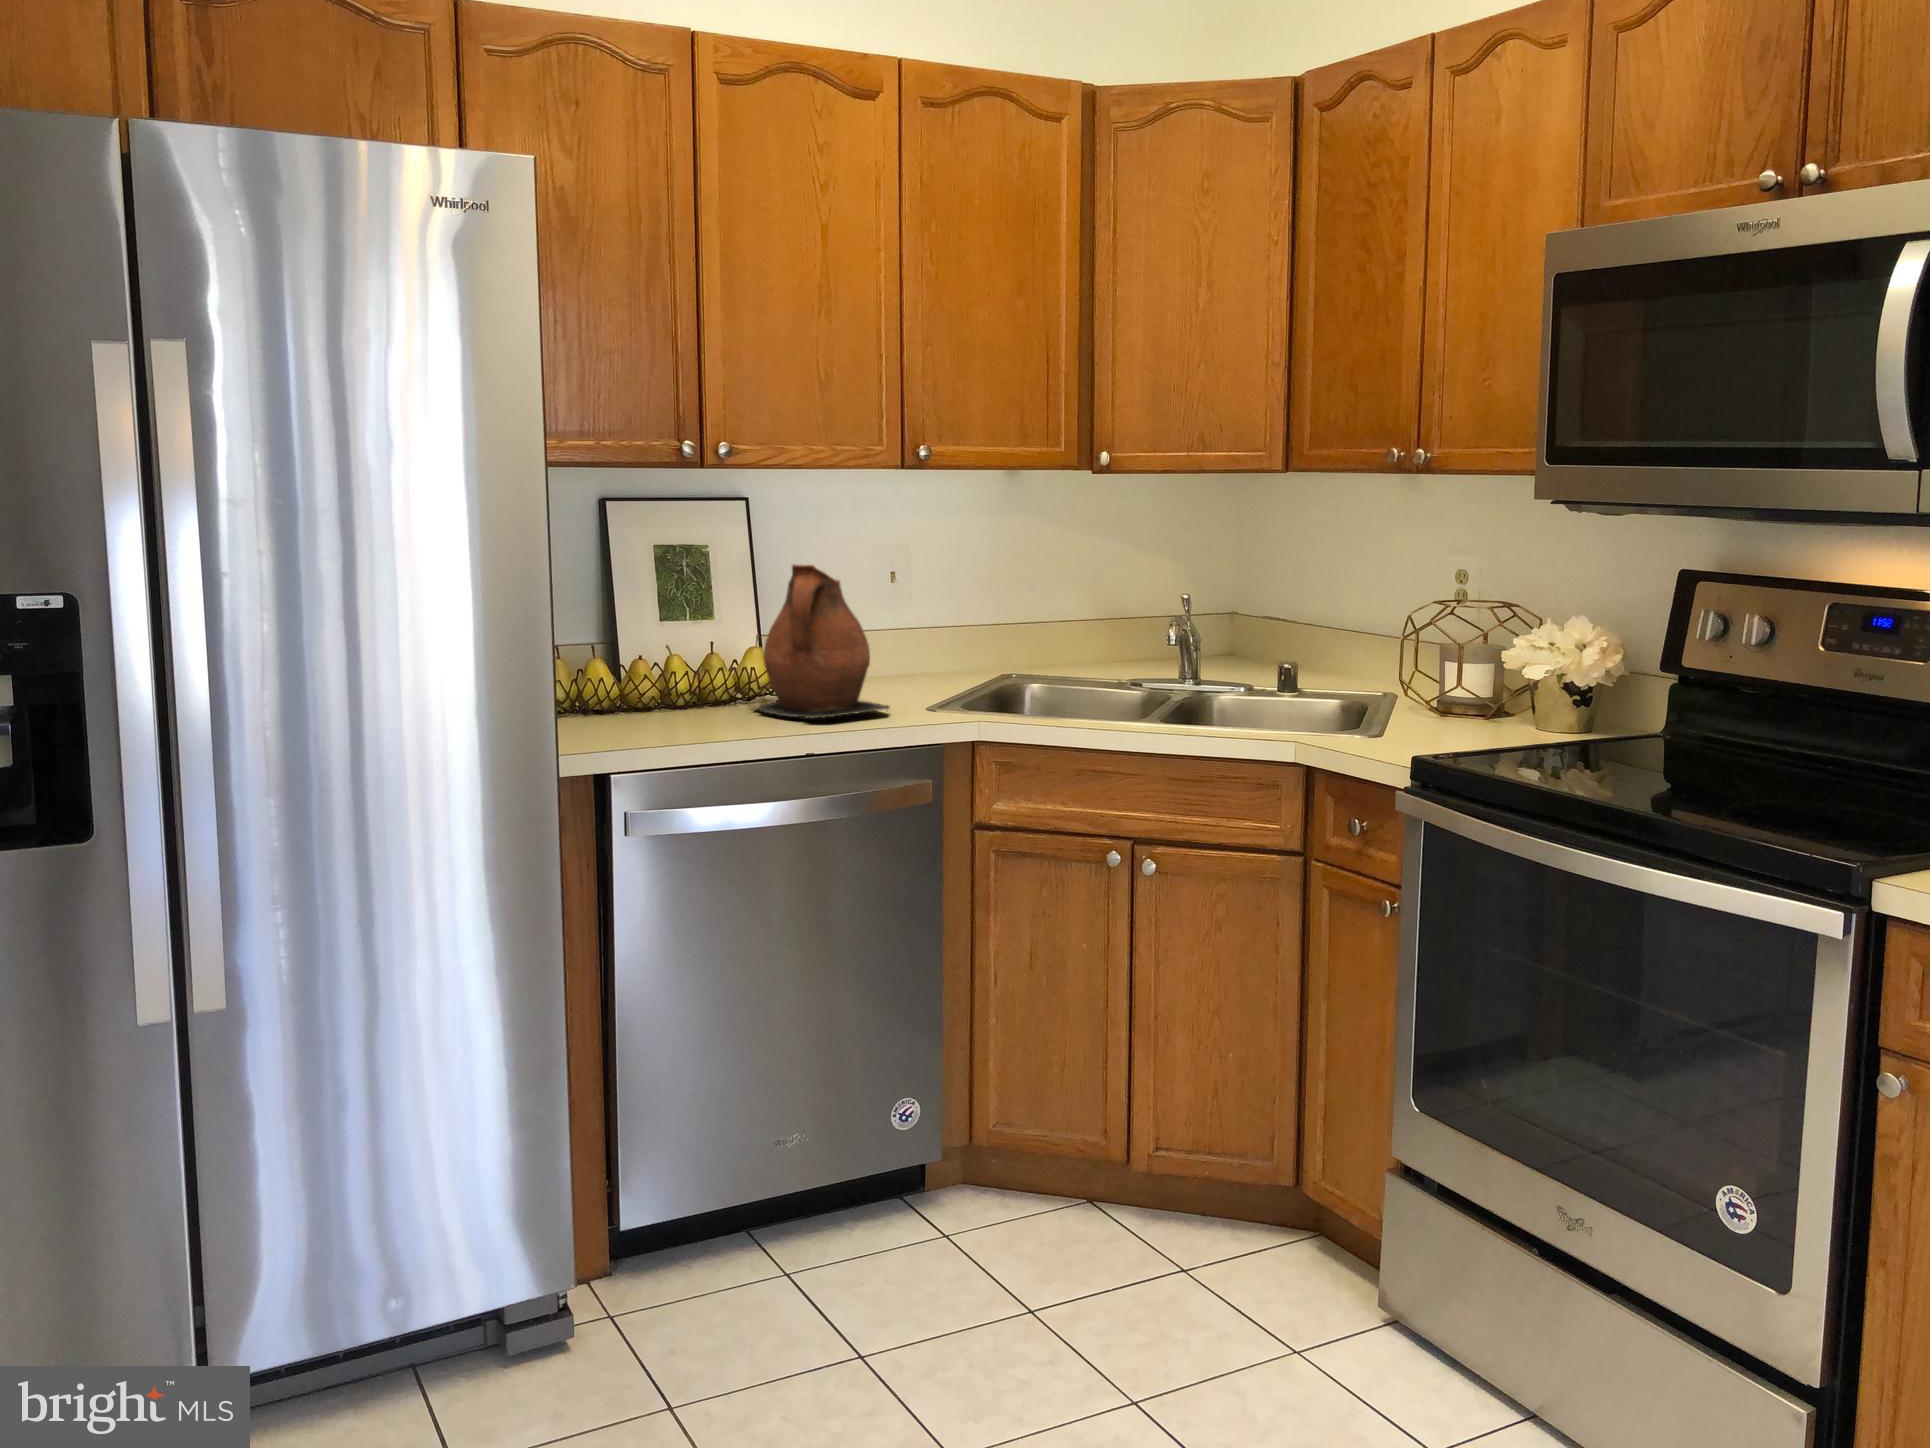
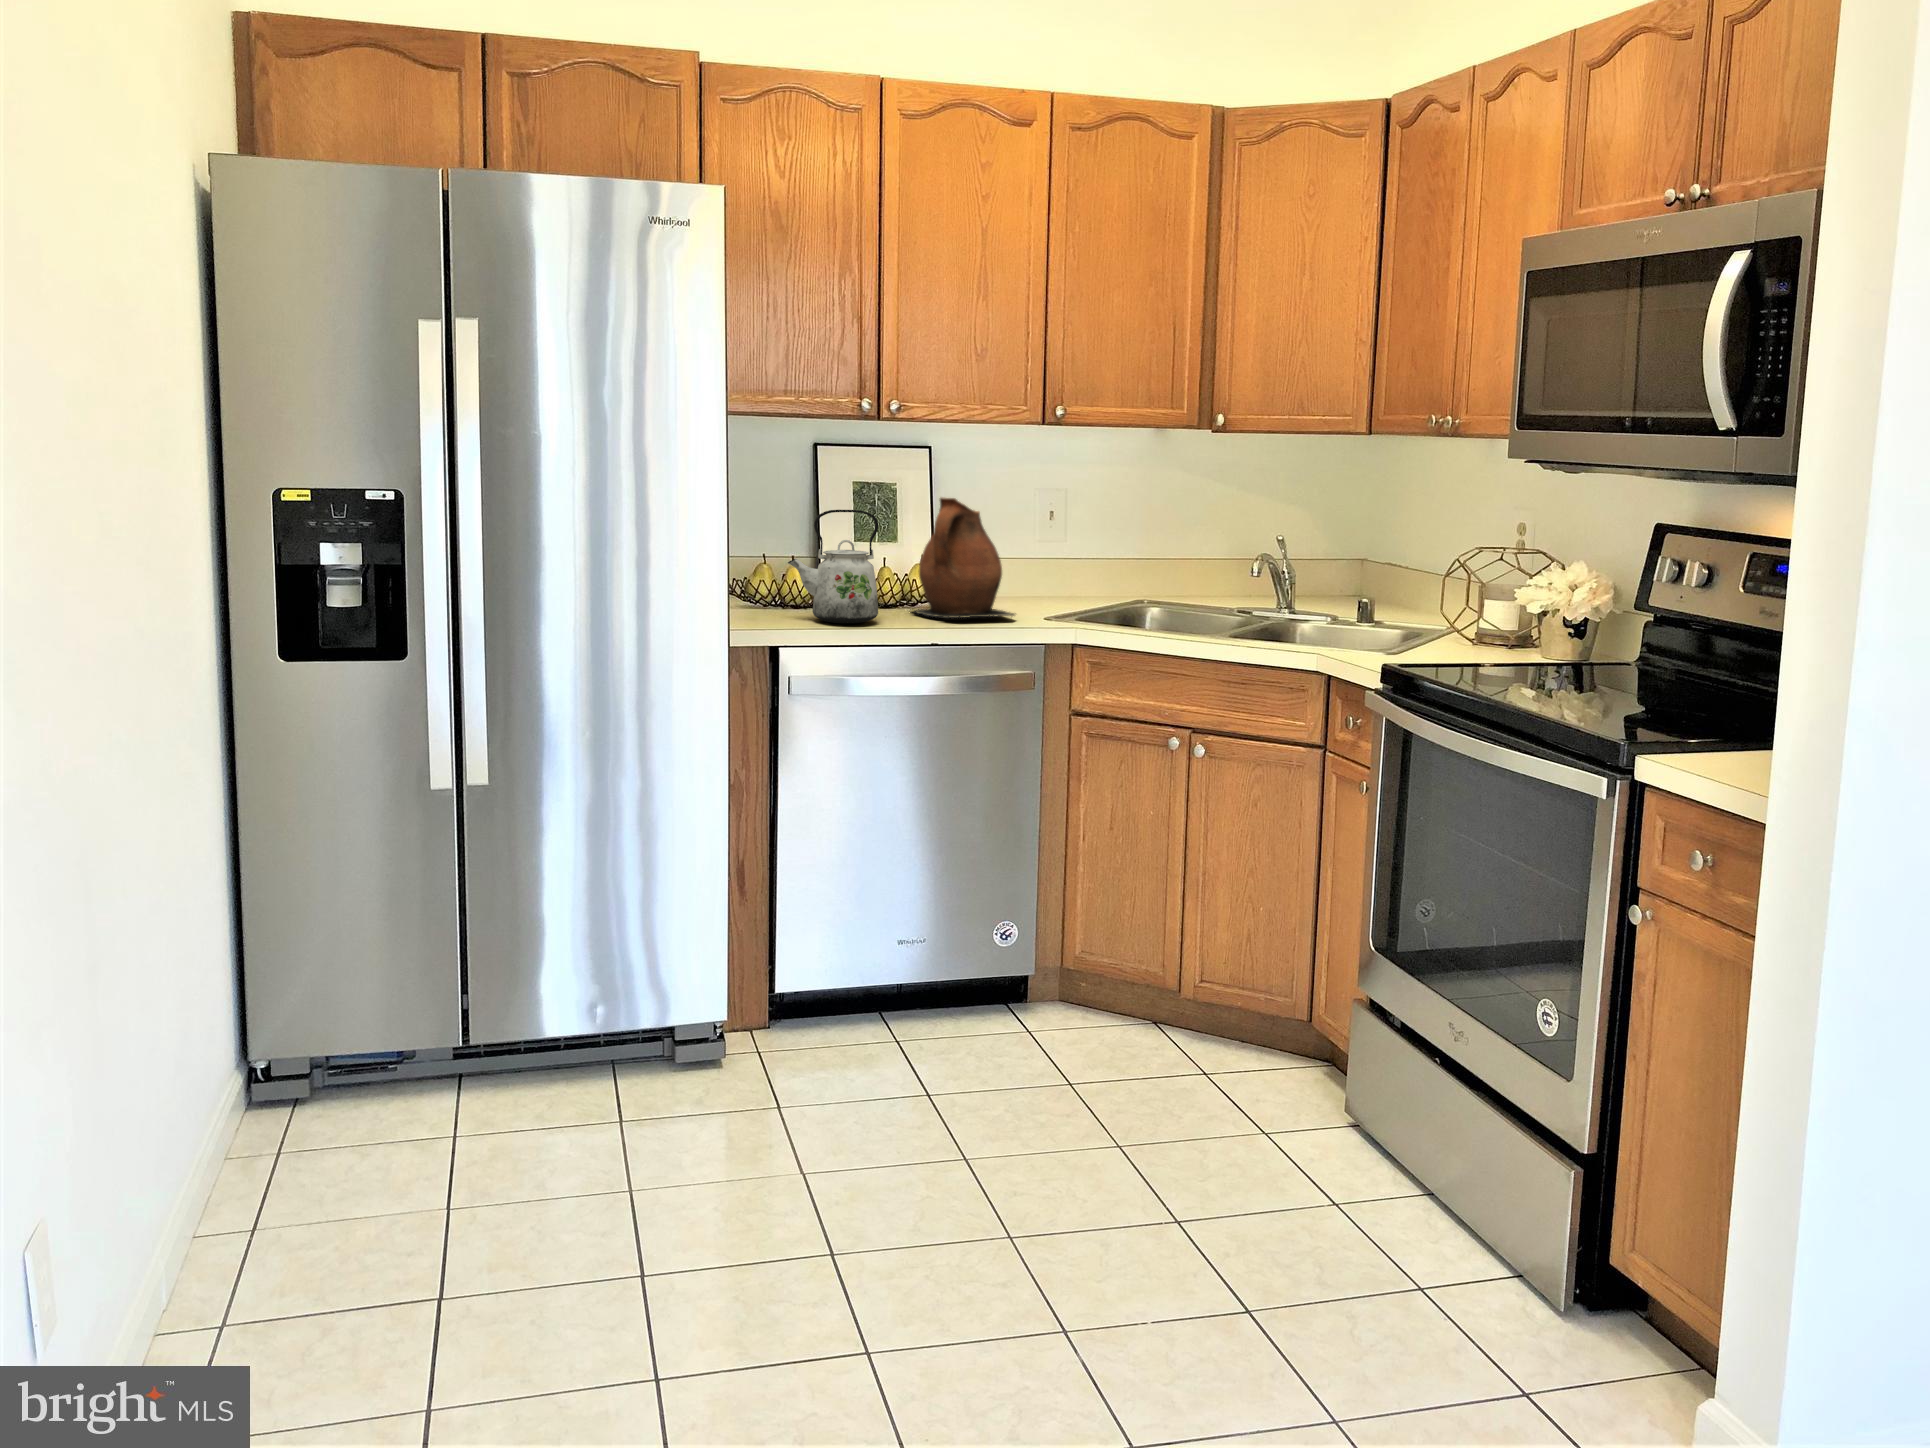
kettle: none [610,587,731,736] -> present [788,510,878,623]

